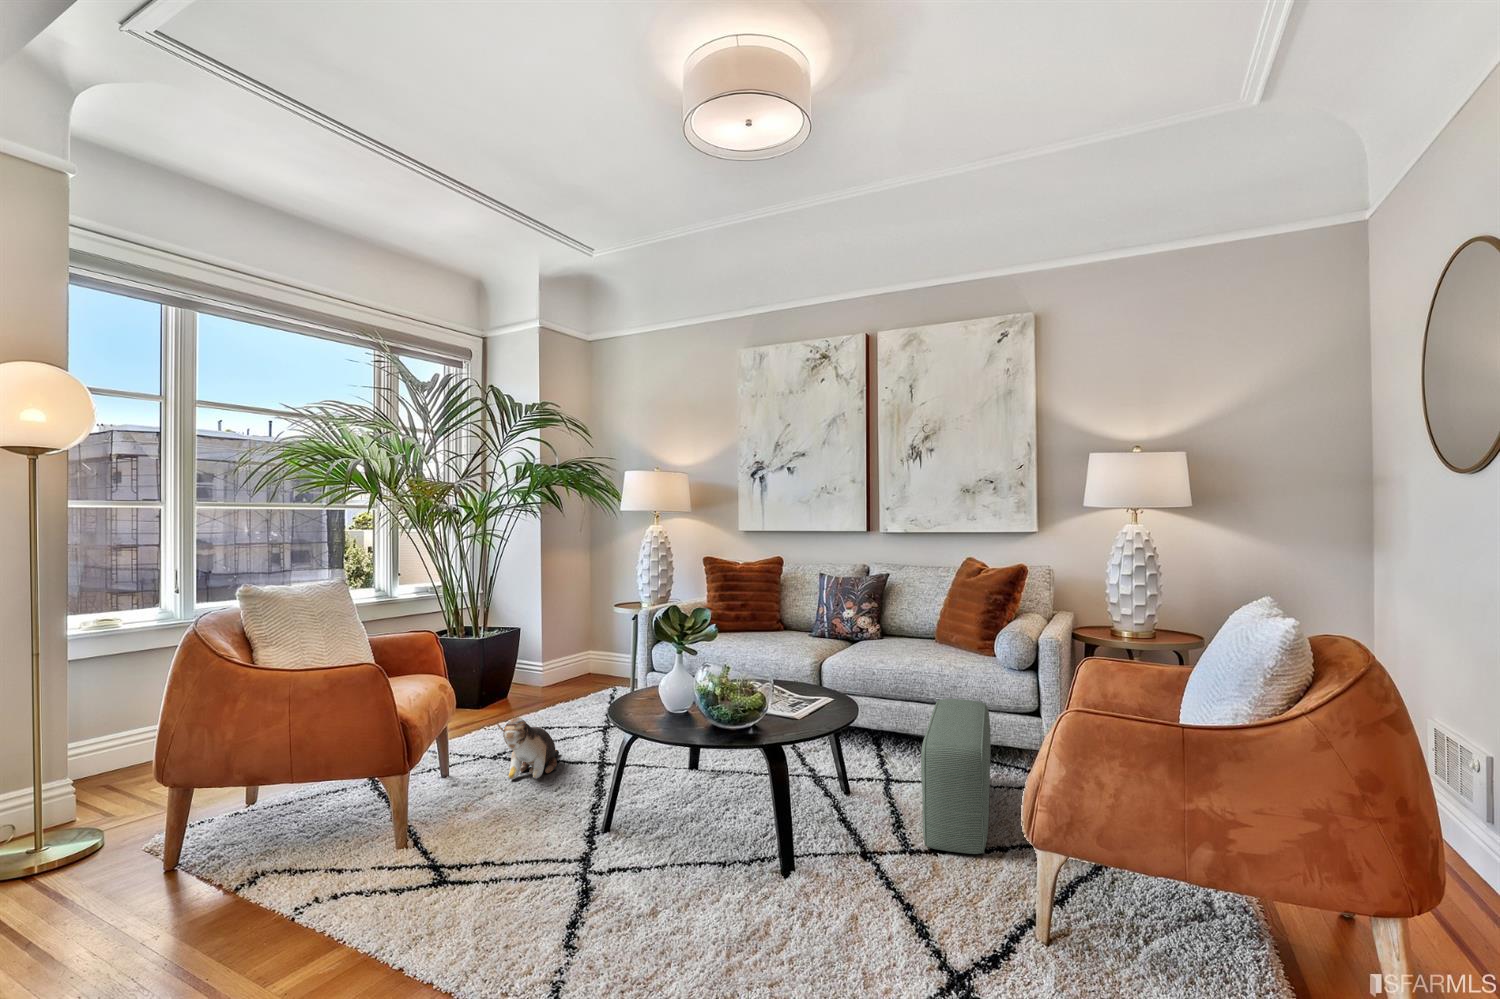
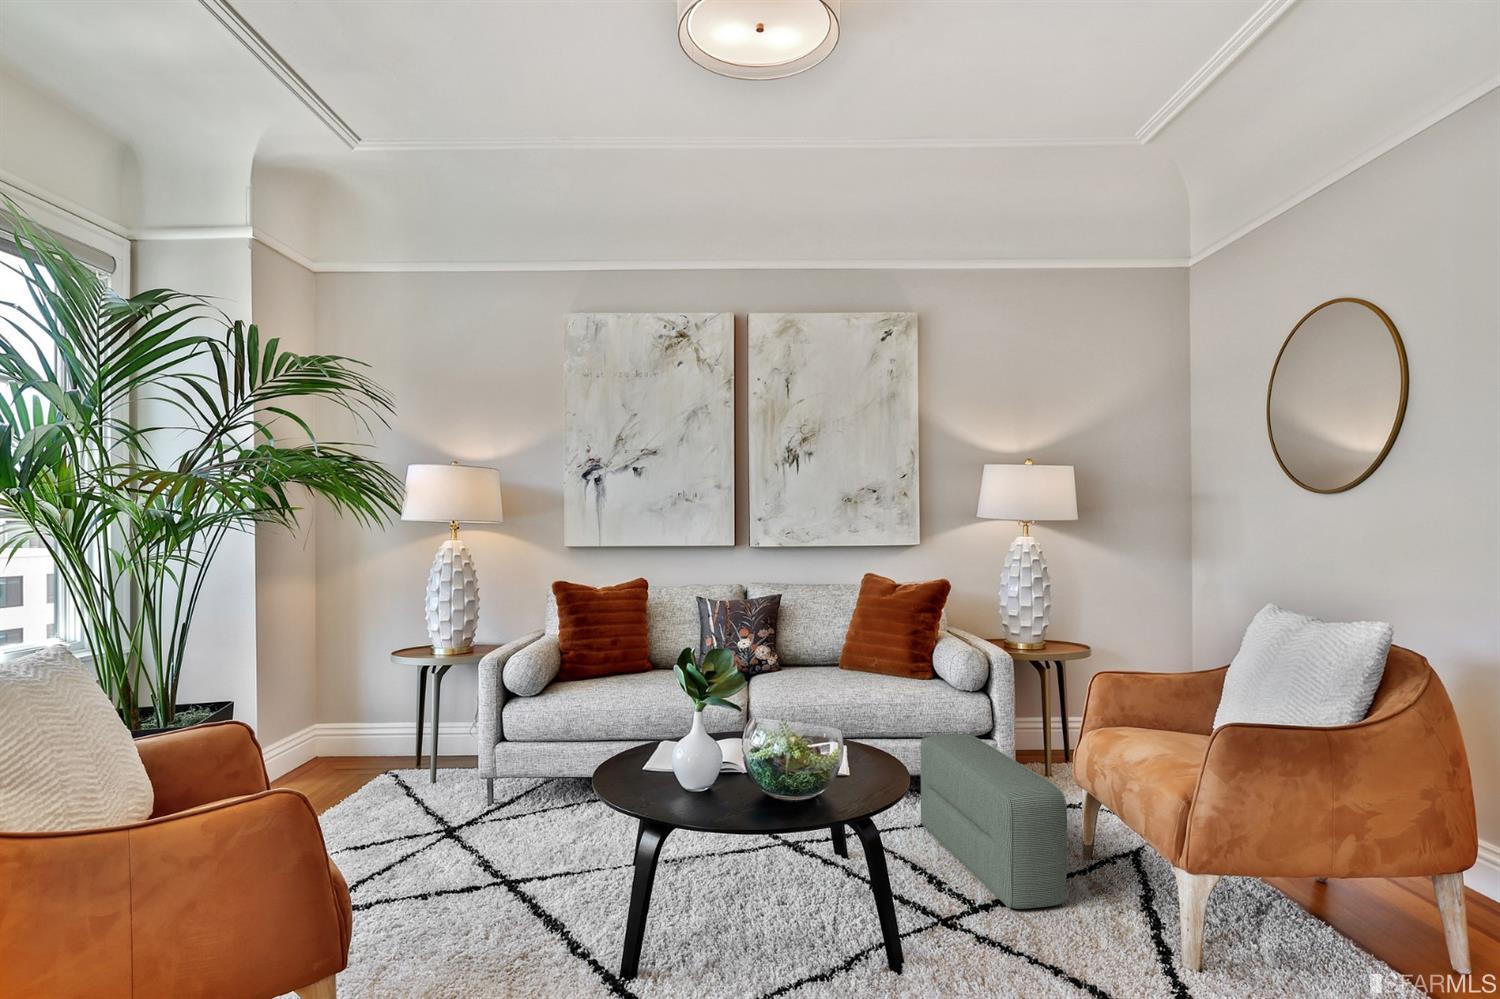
plush toy: present [497,717,559,779] -> none [408,849,468,944]

